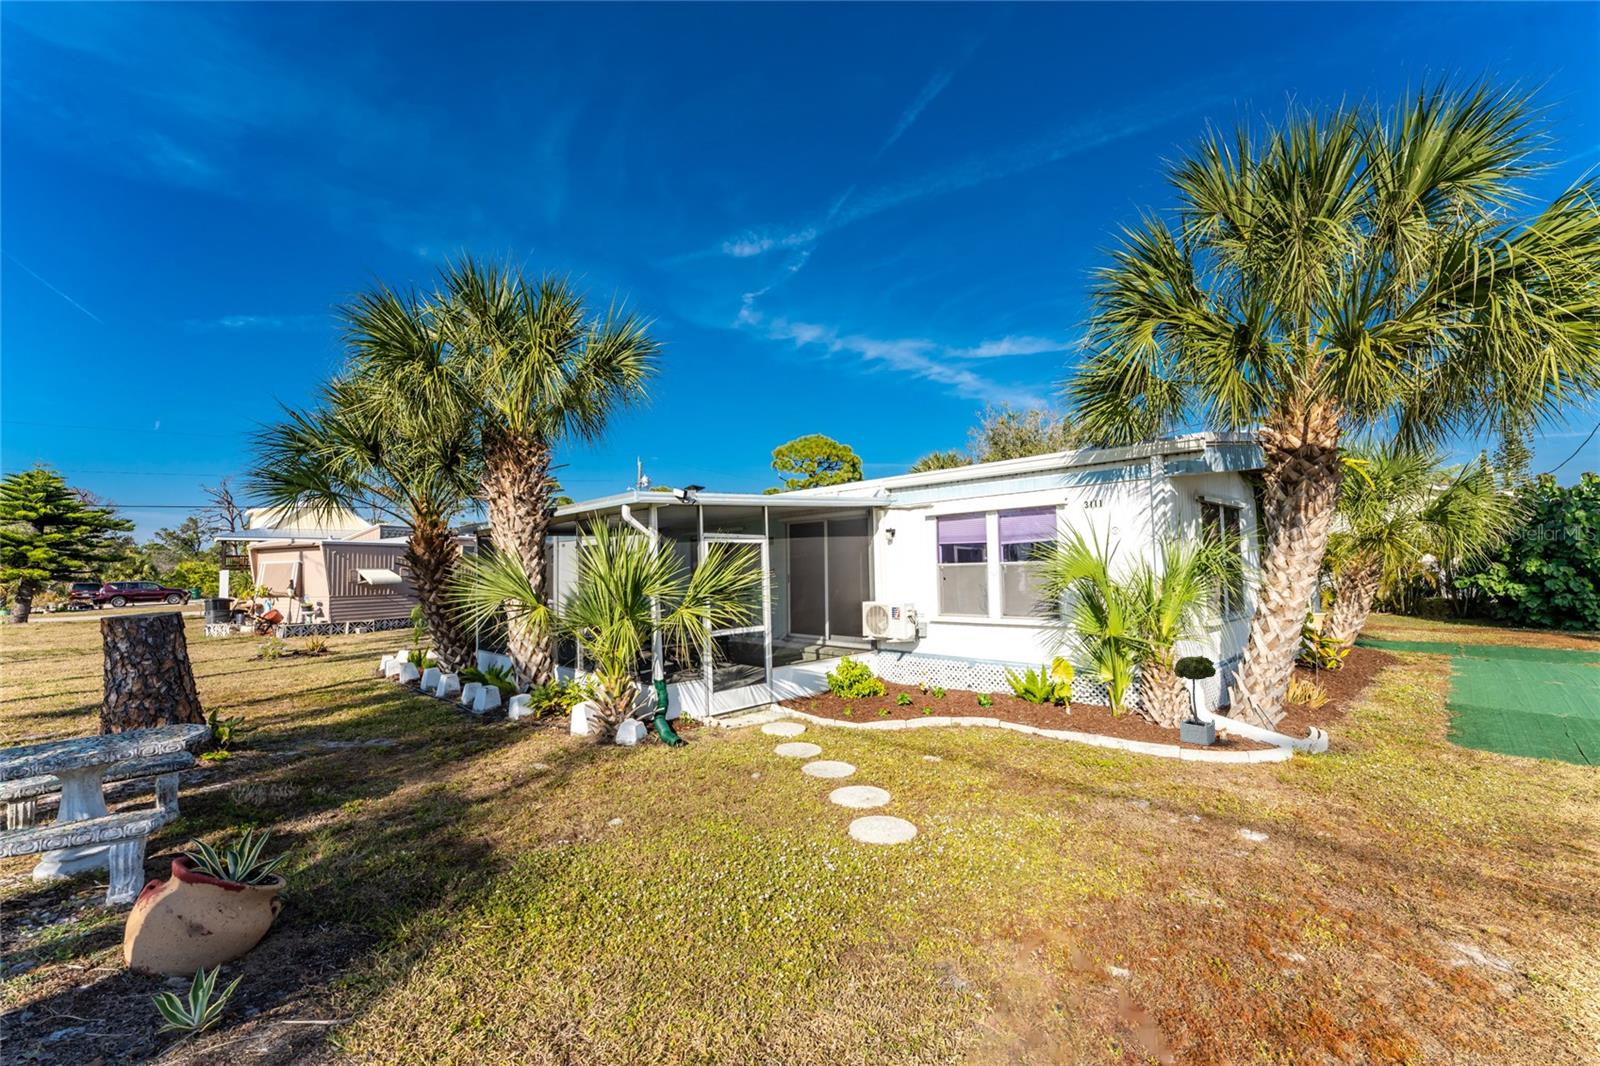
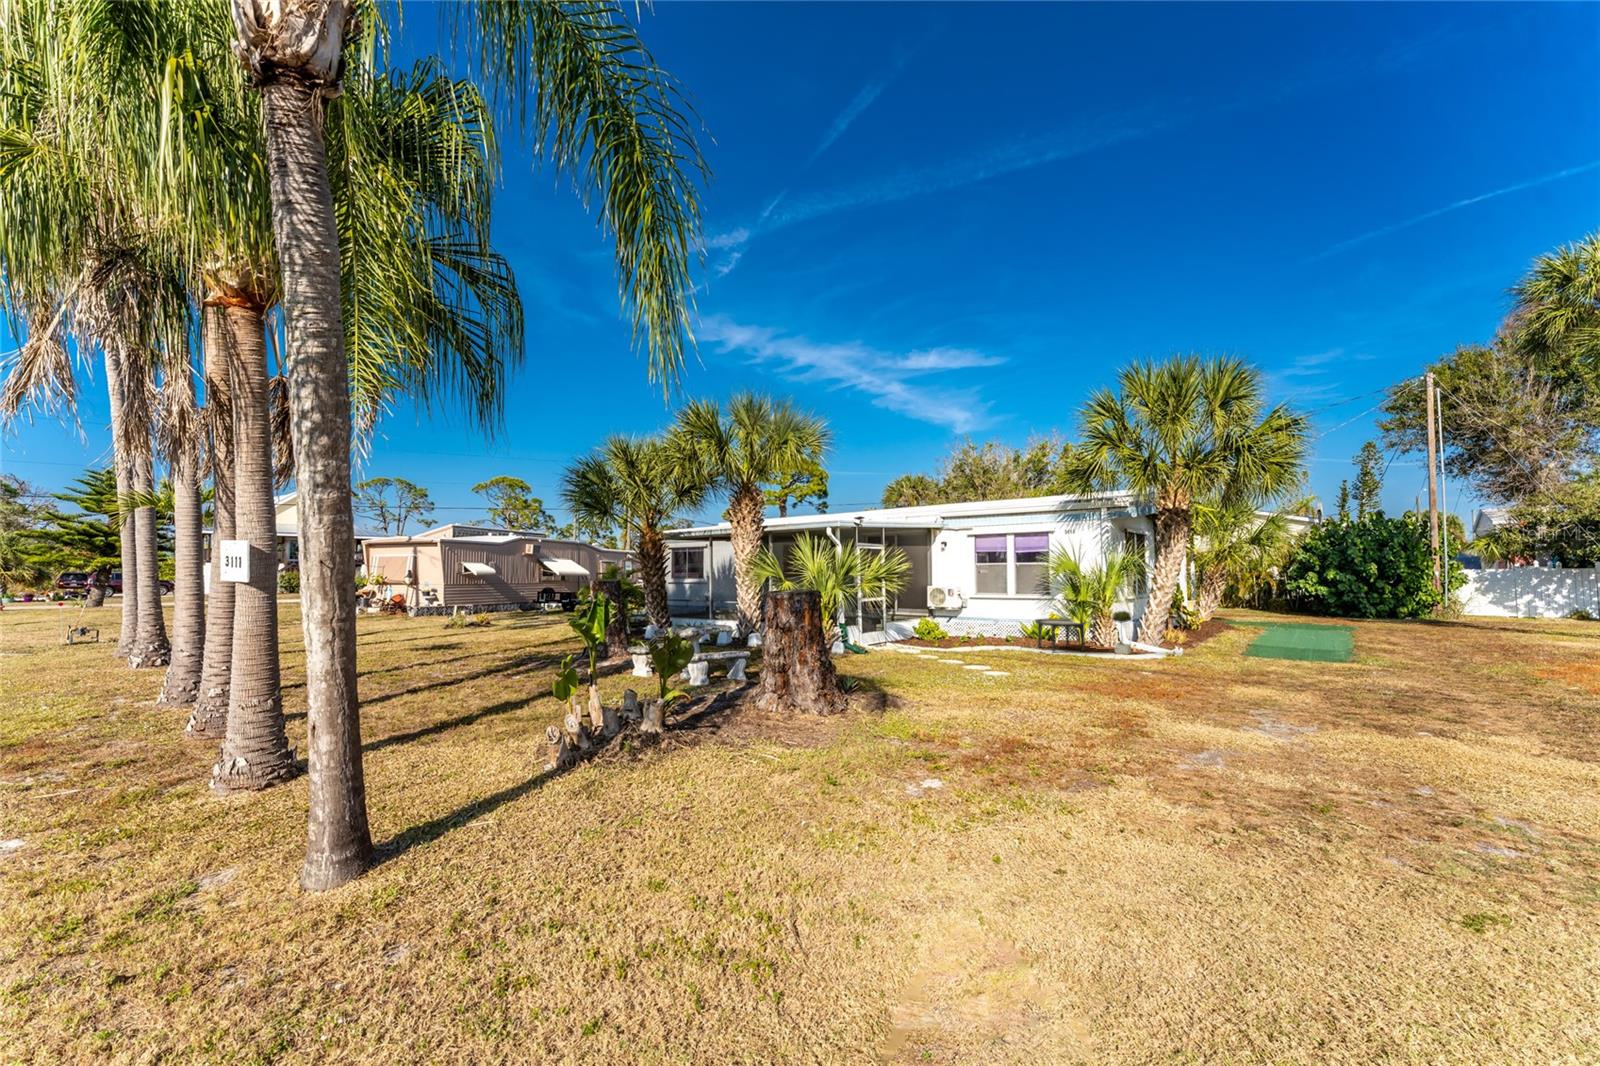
round table: none [1023,664,1125,735] -> present [1035,619,1086,652]

